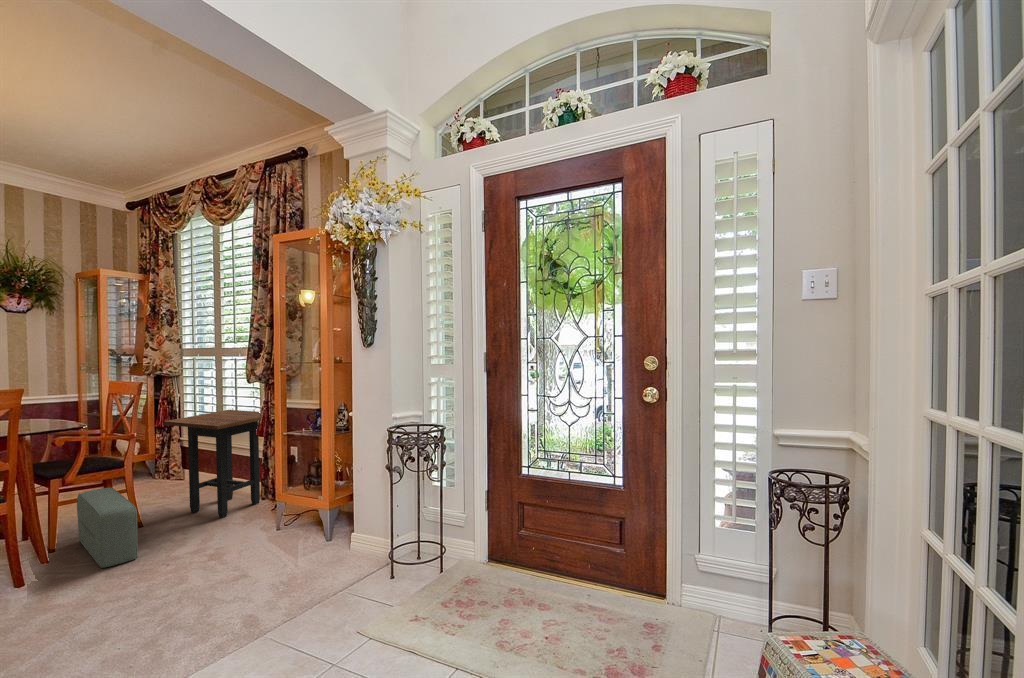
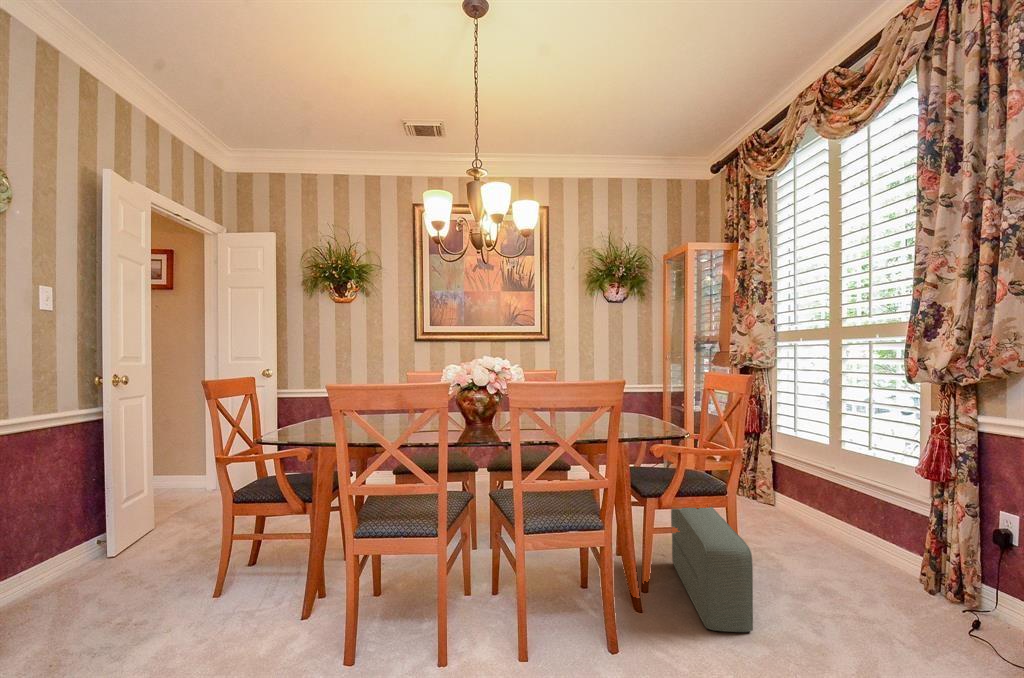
side table: present [164,410,261,518] -> none [770,420,970,600]

